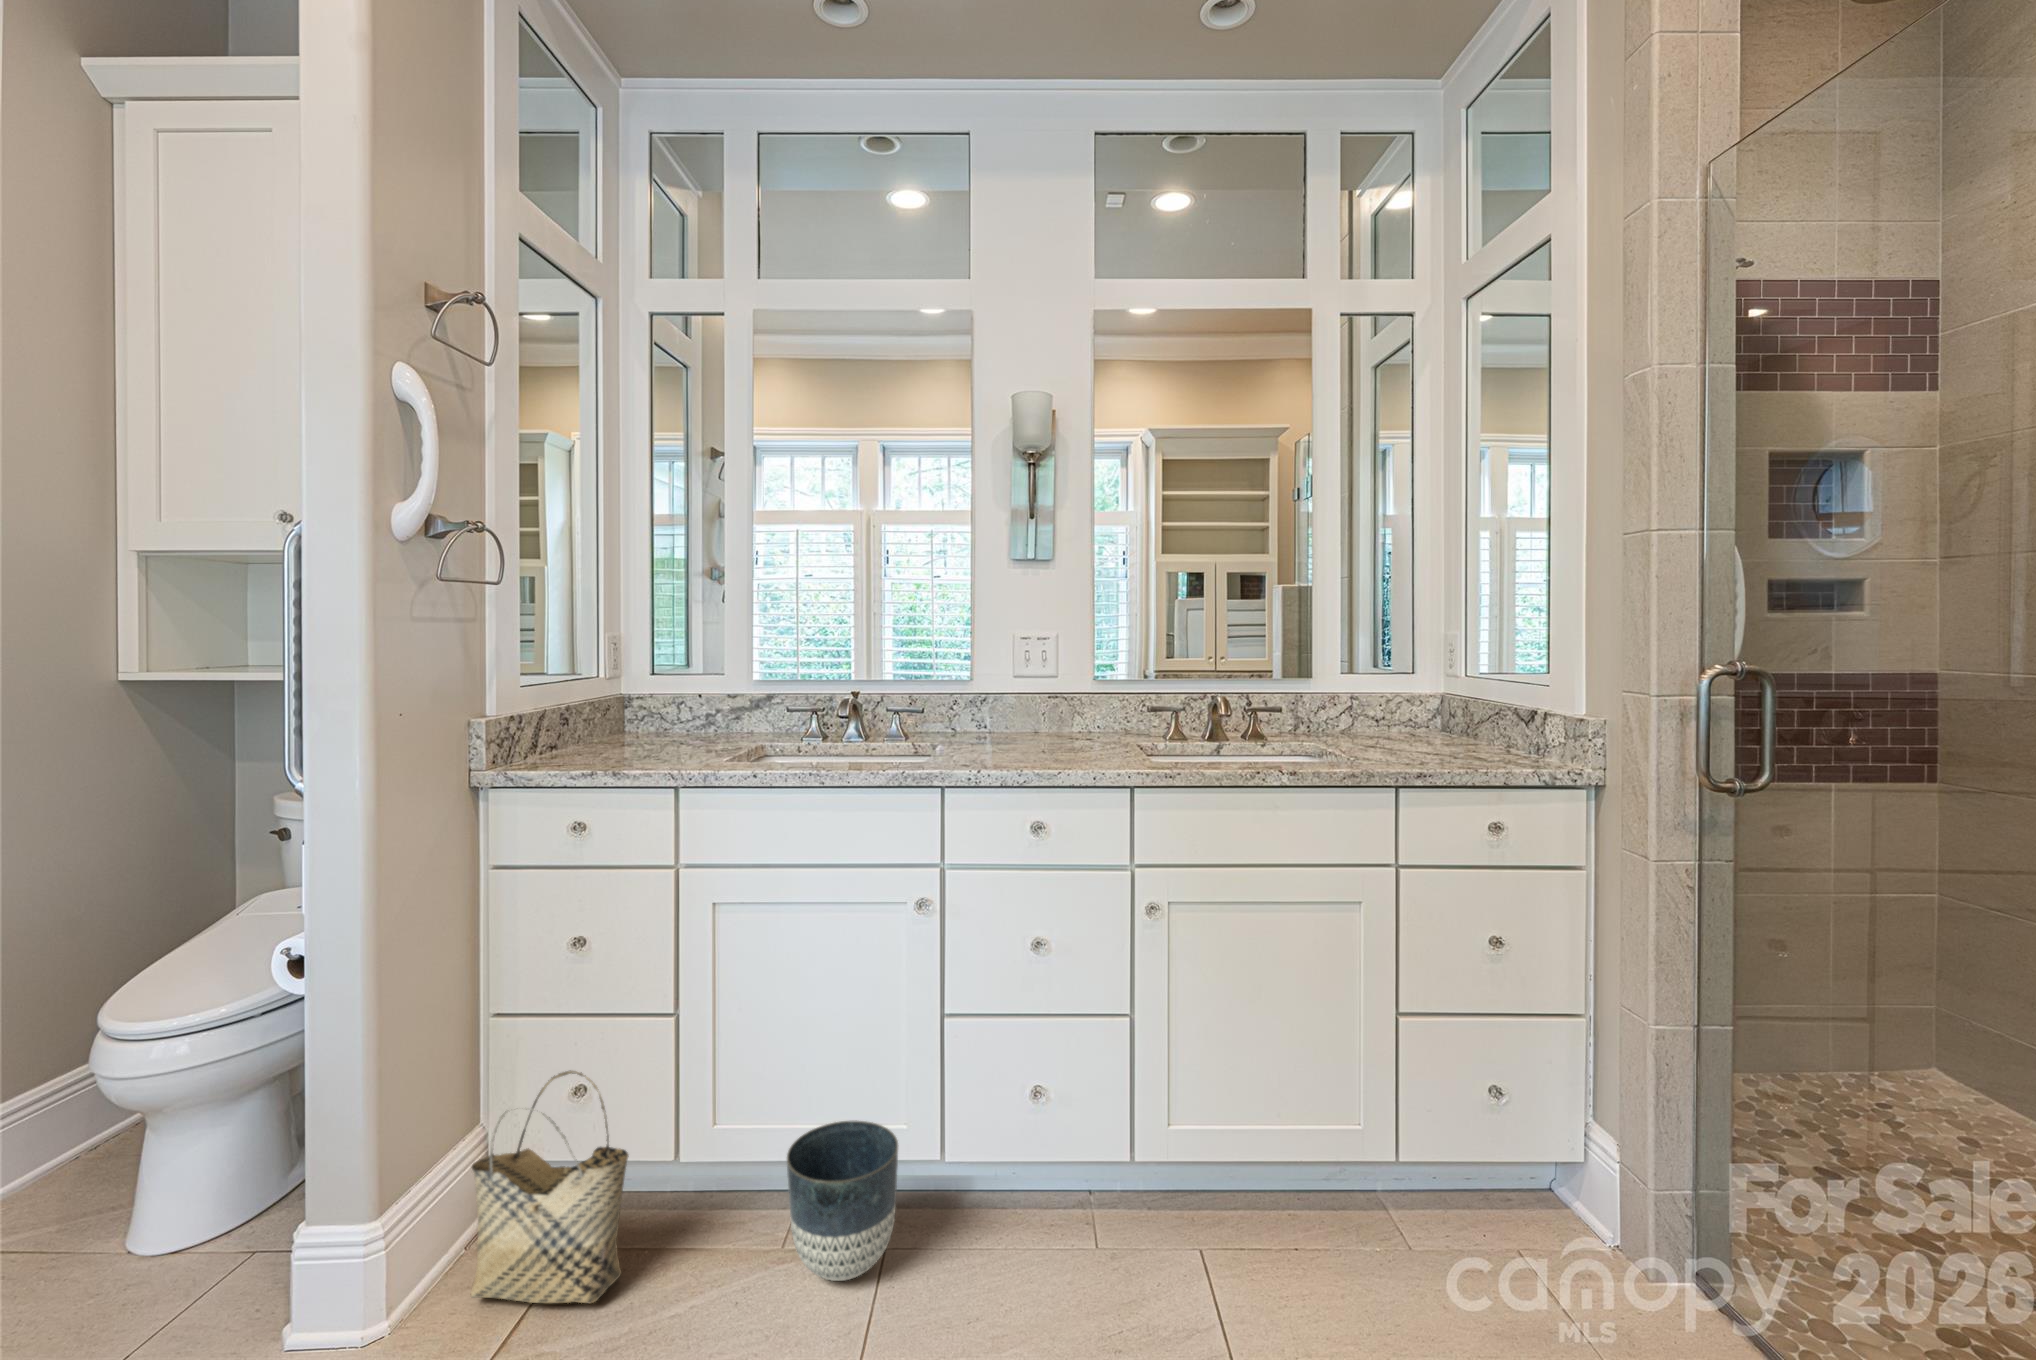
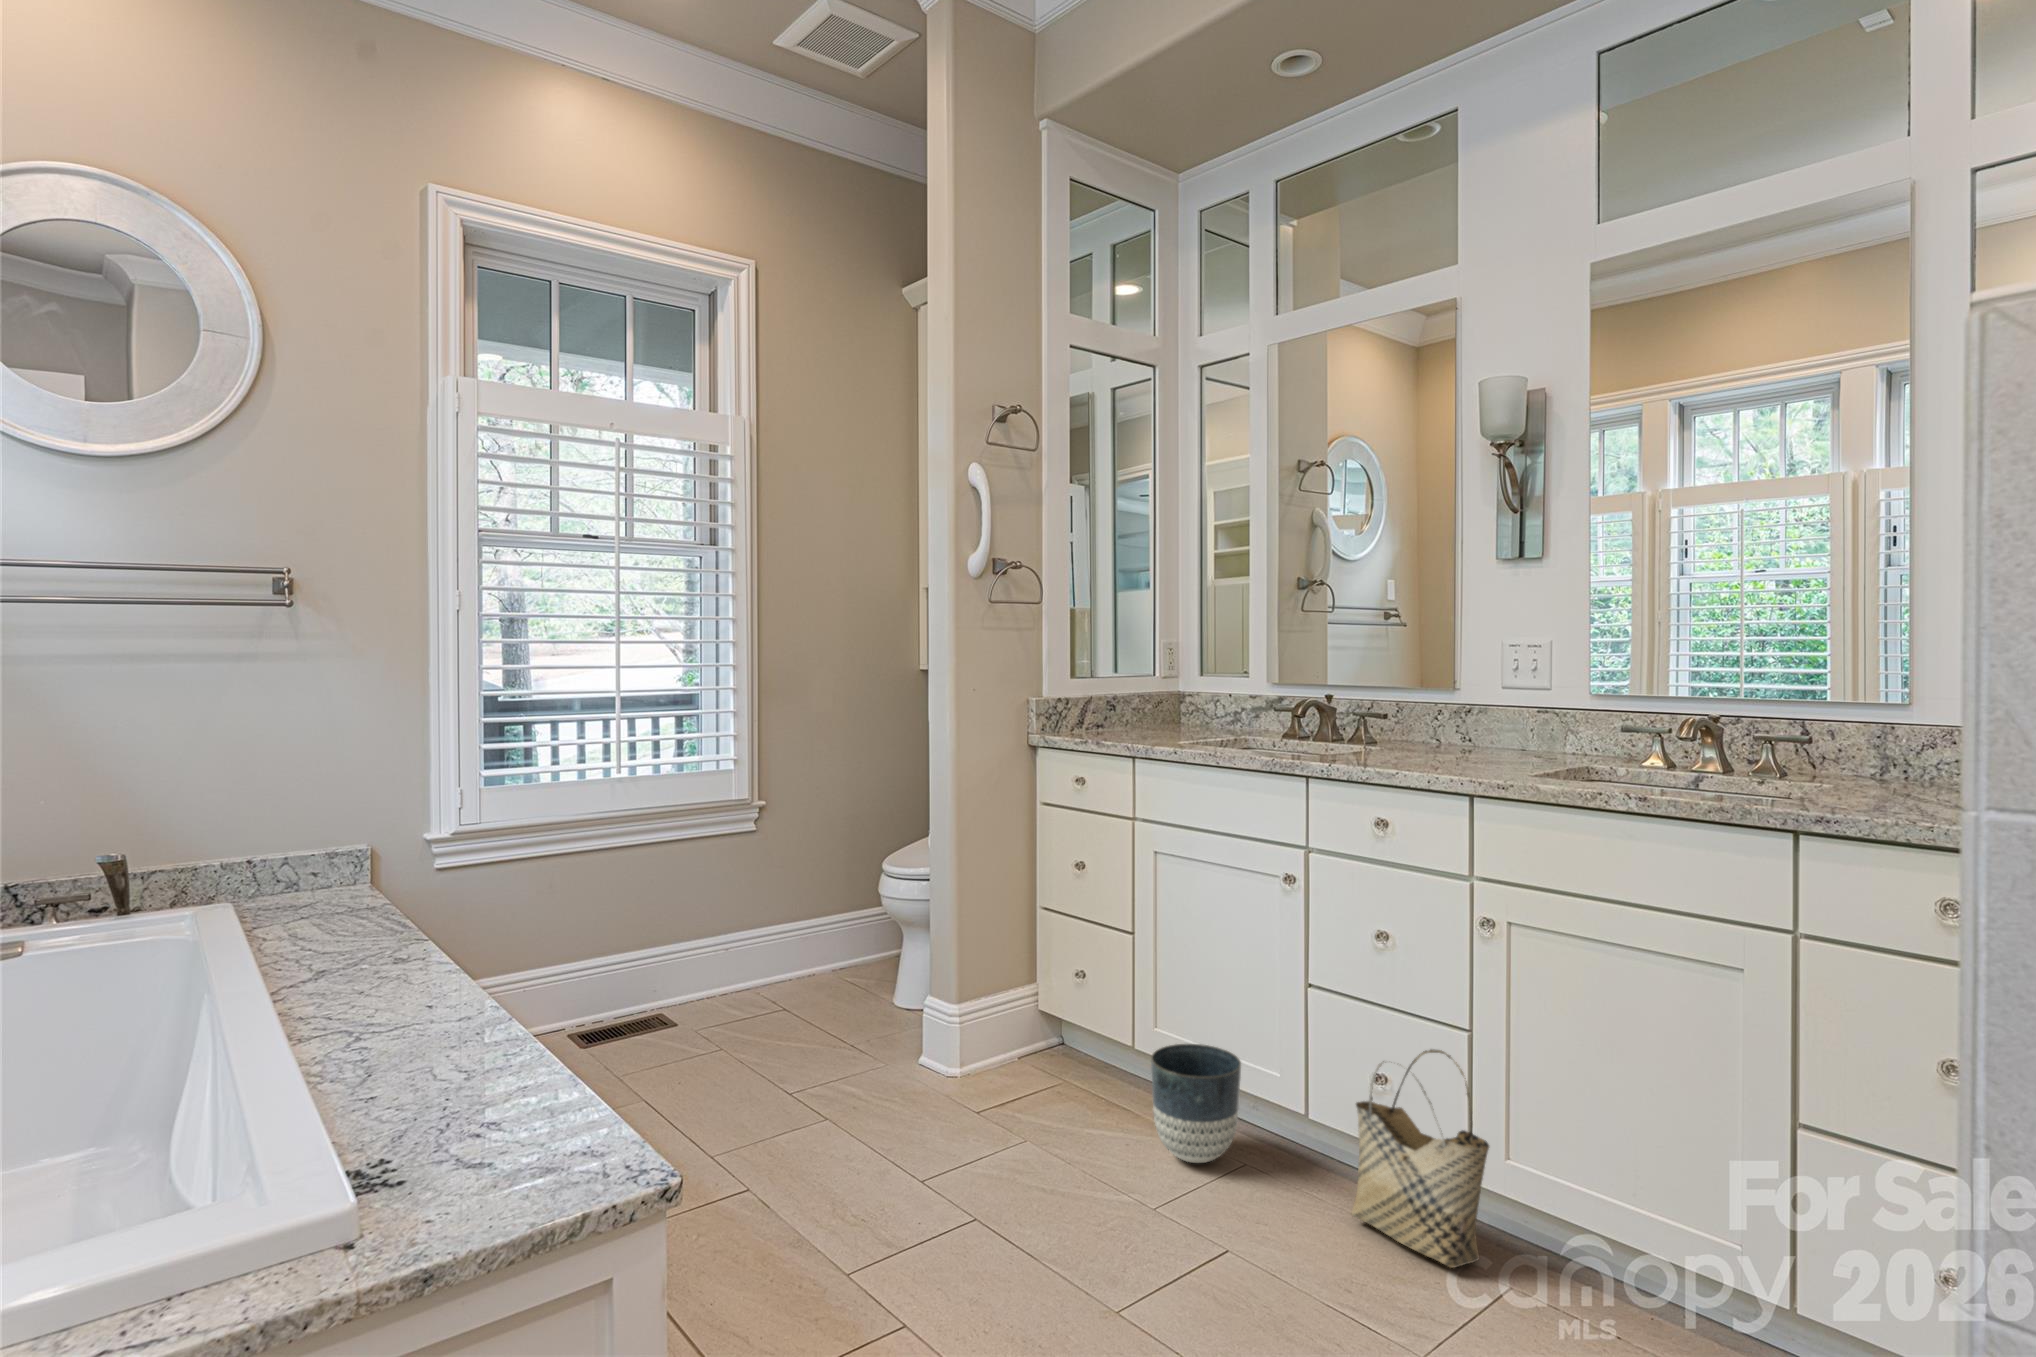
woven basket: present [471,1071,629,1303] -> present [1351,1050,1489,1268]

